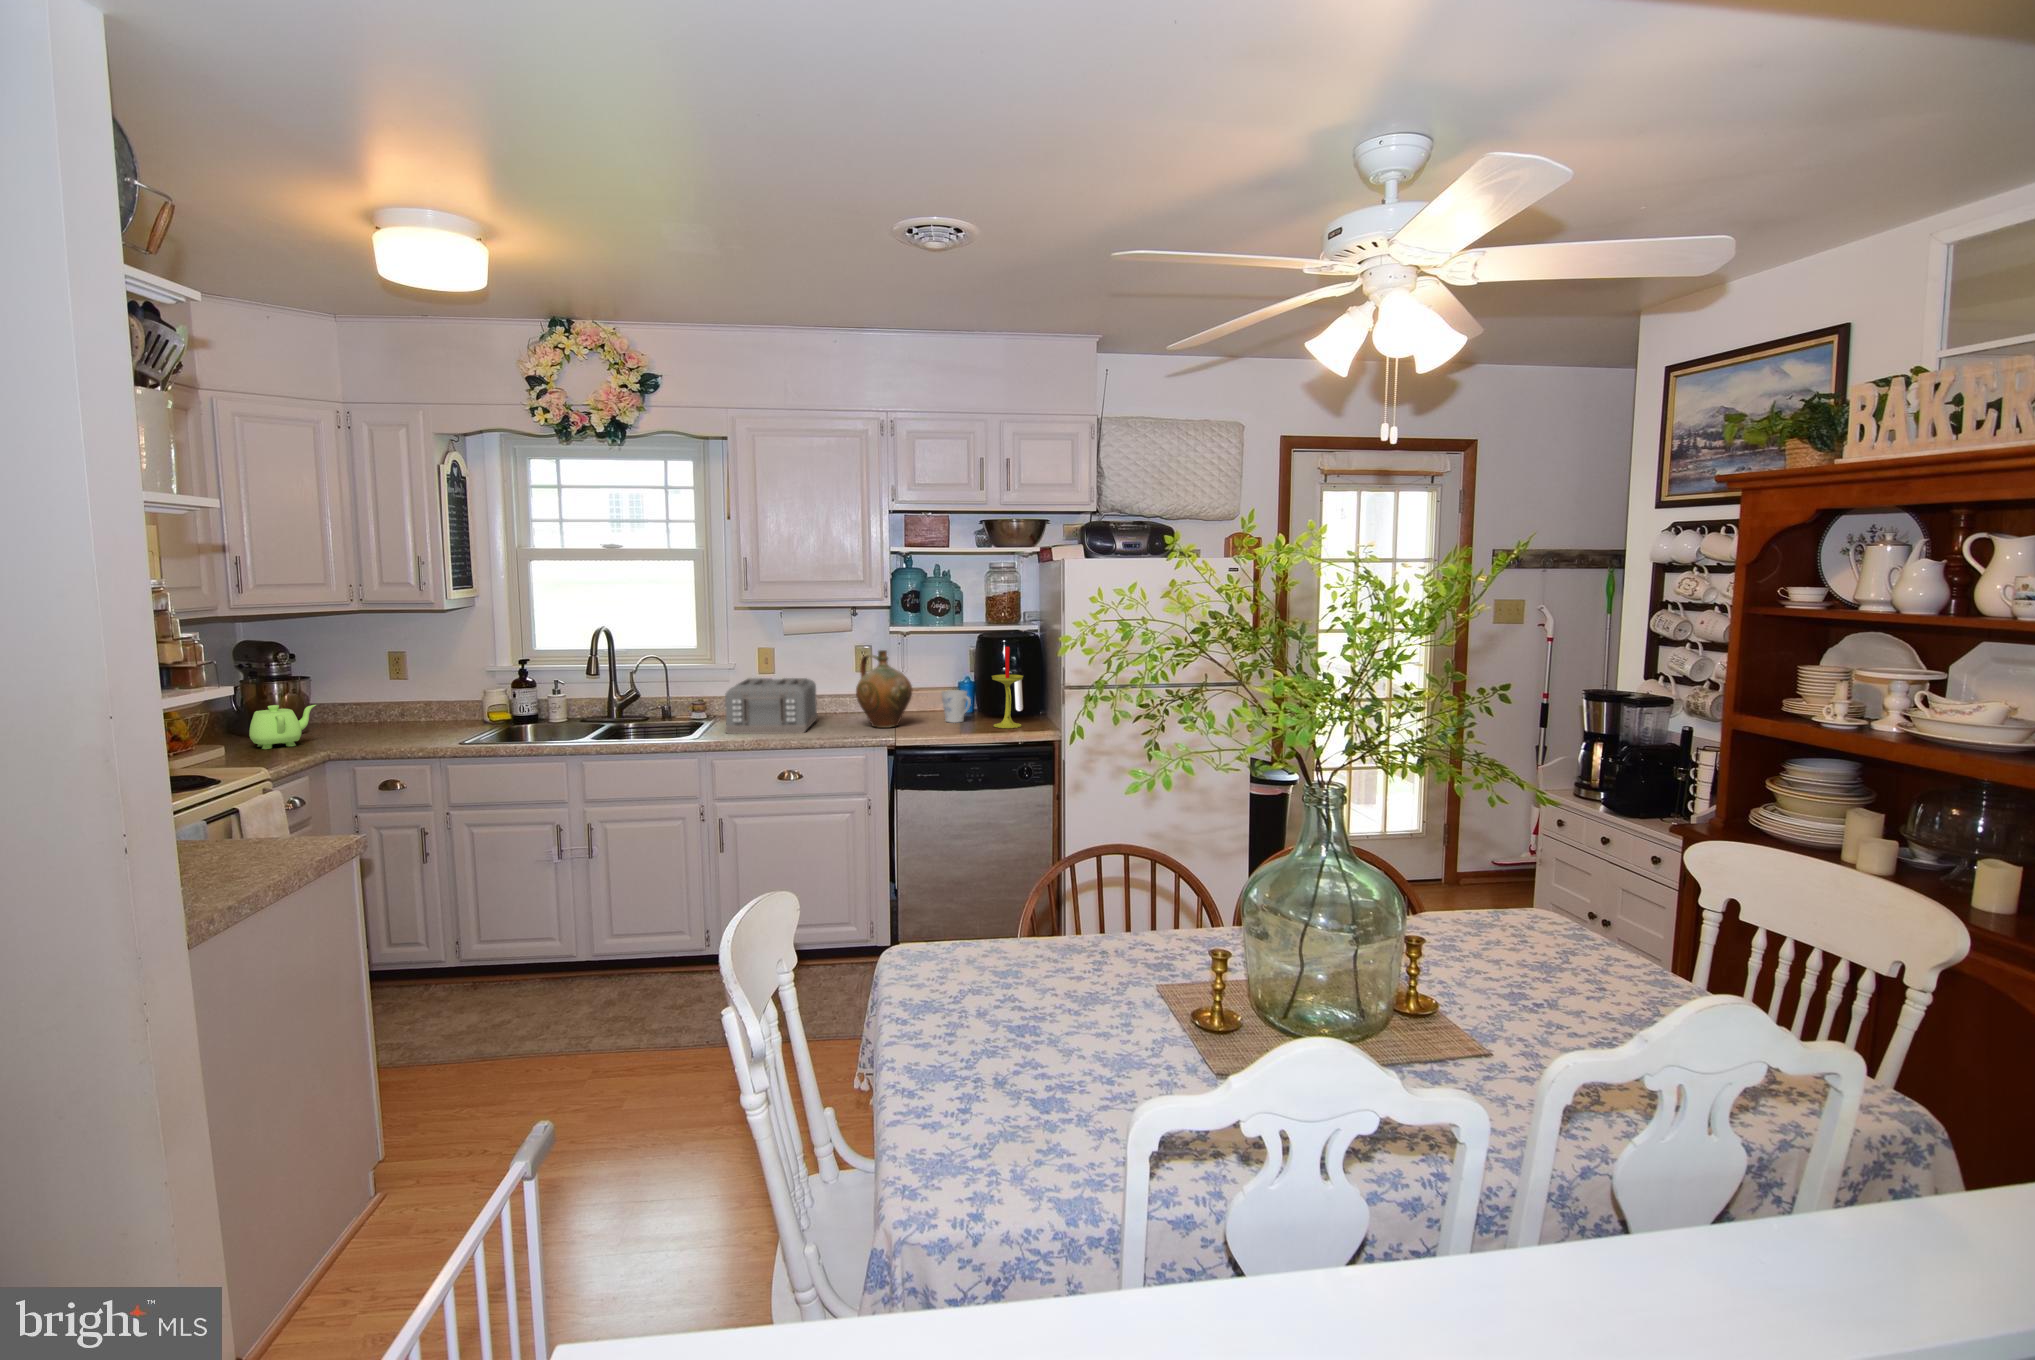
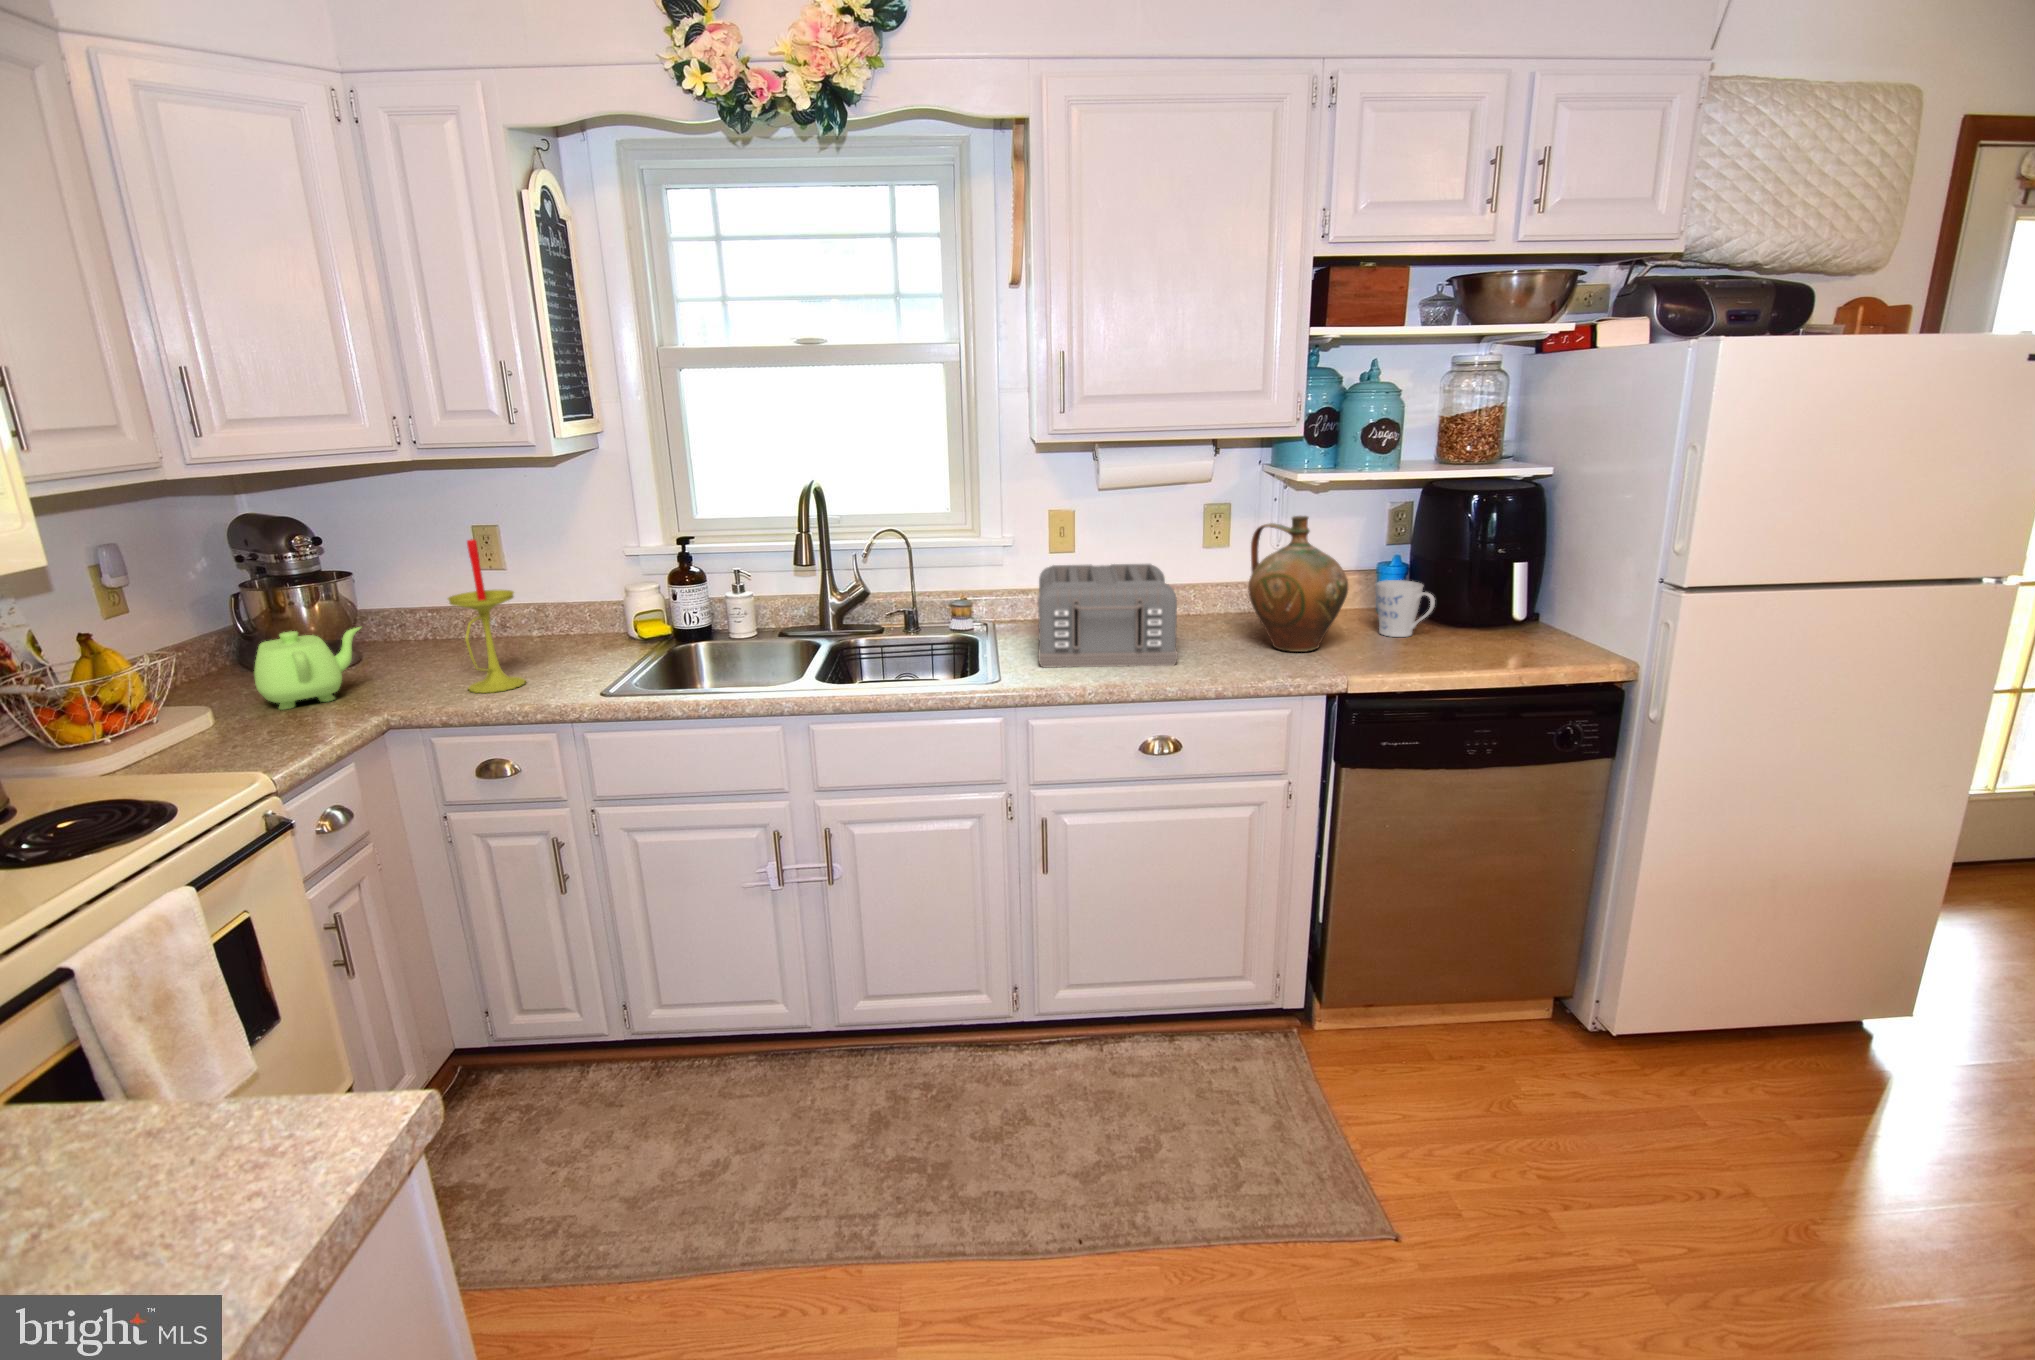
candle: present [992,647,1023,728] -> present [448,539,525,693]

